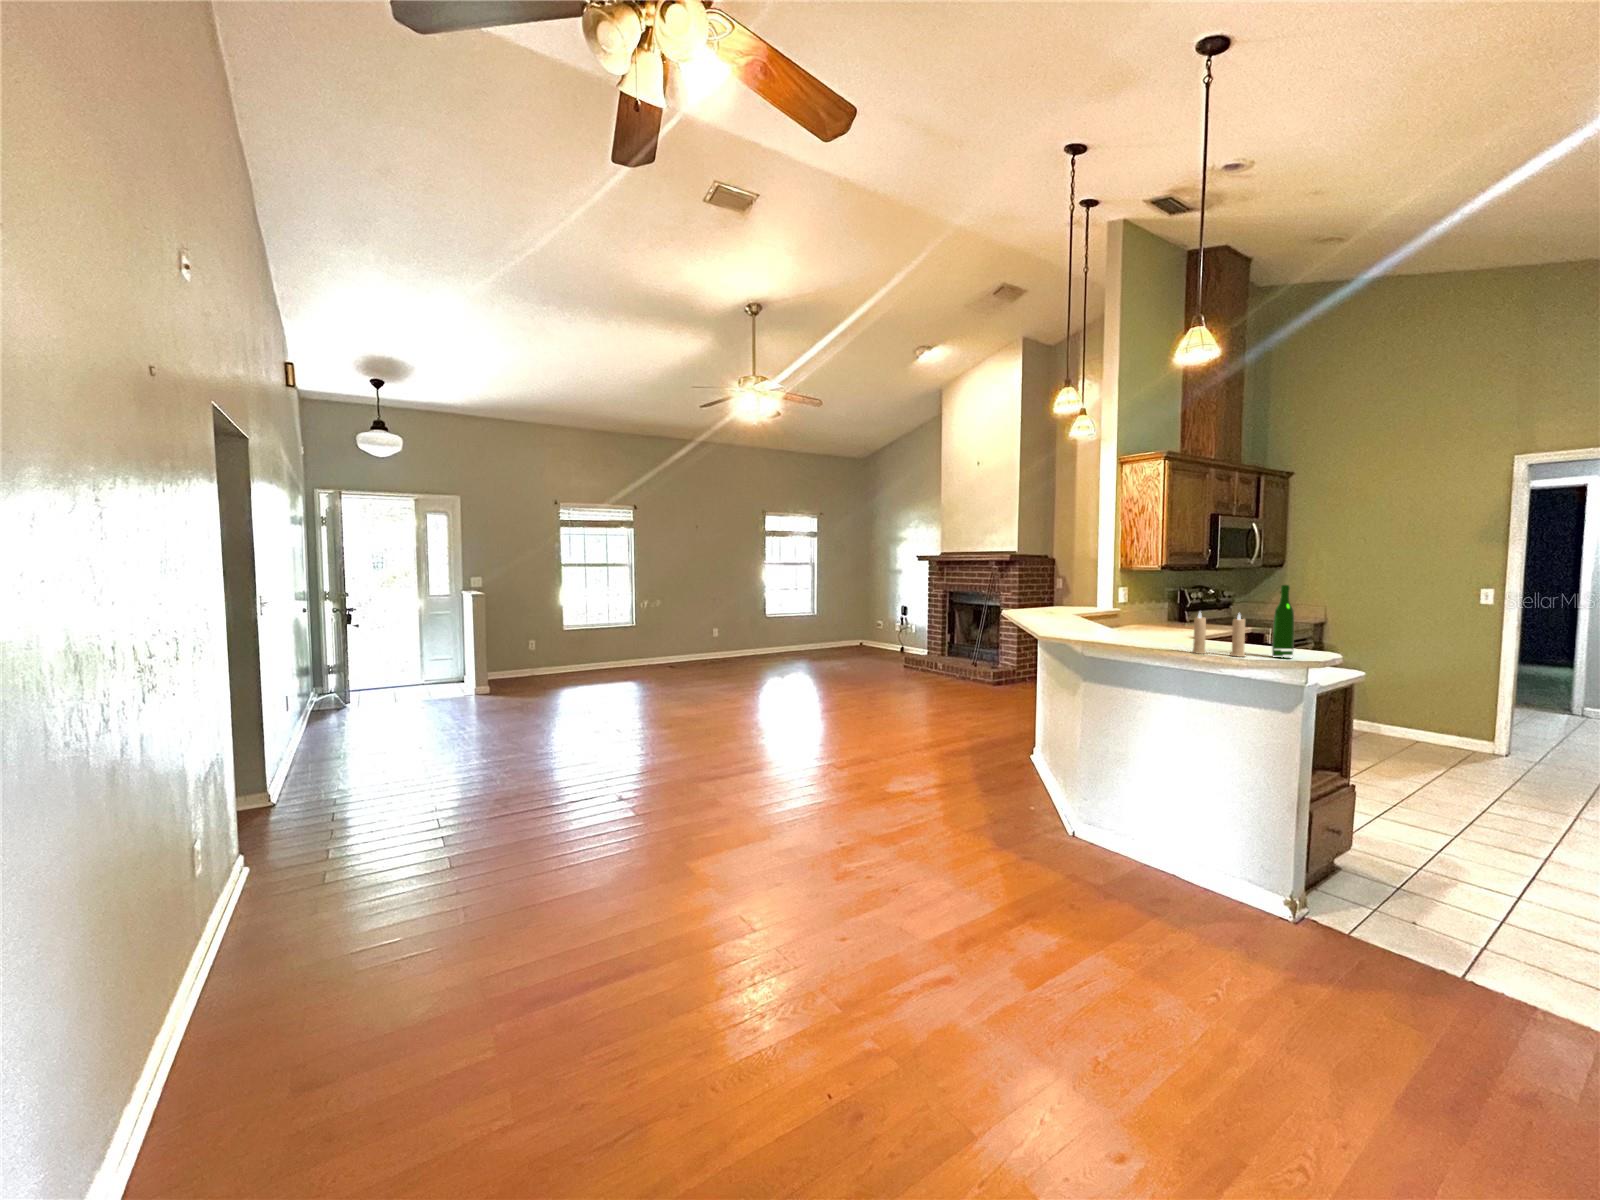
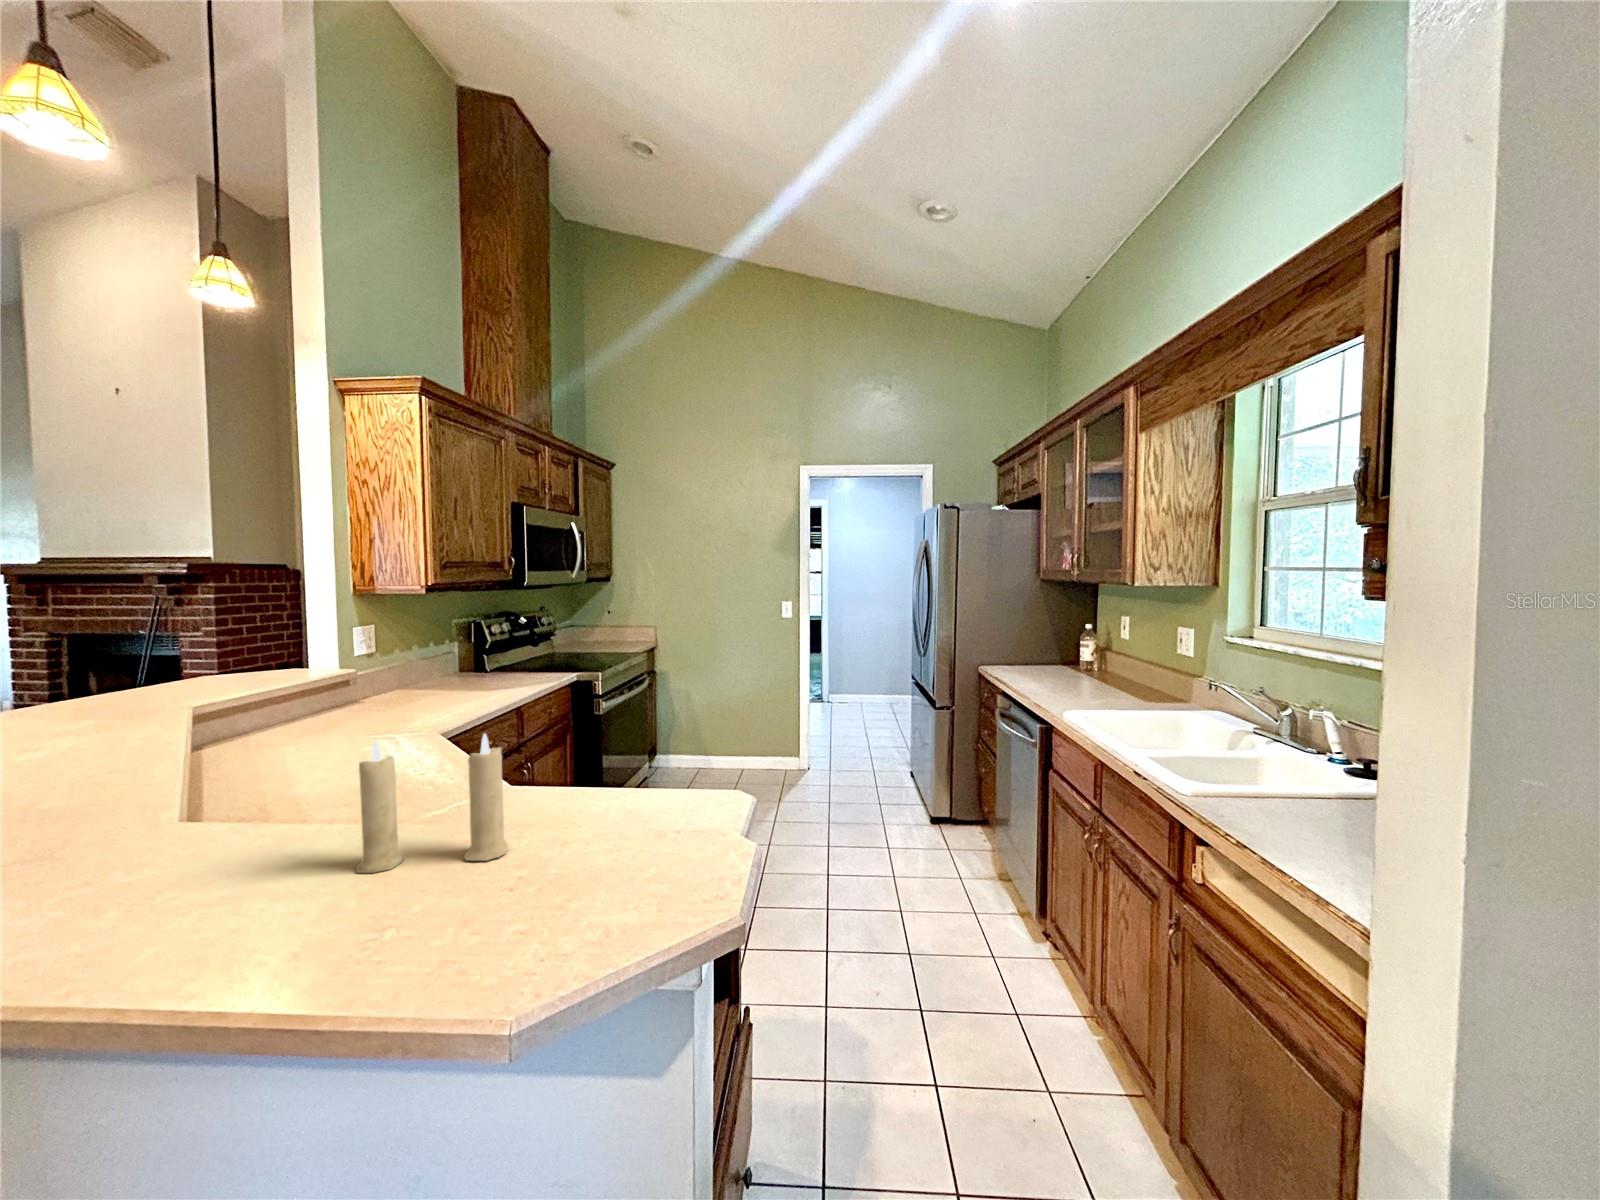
wine bottle: present [1272,585,1294,659] -> none [572,645,617,833]

